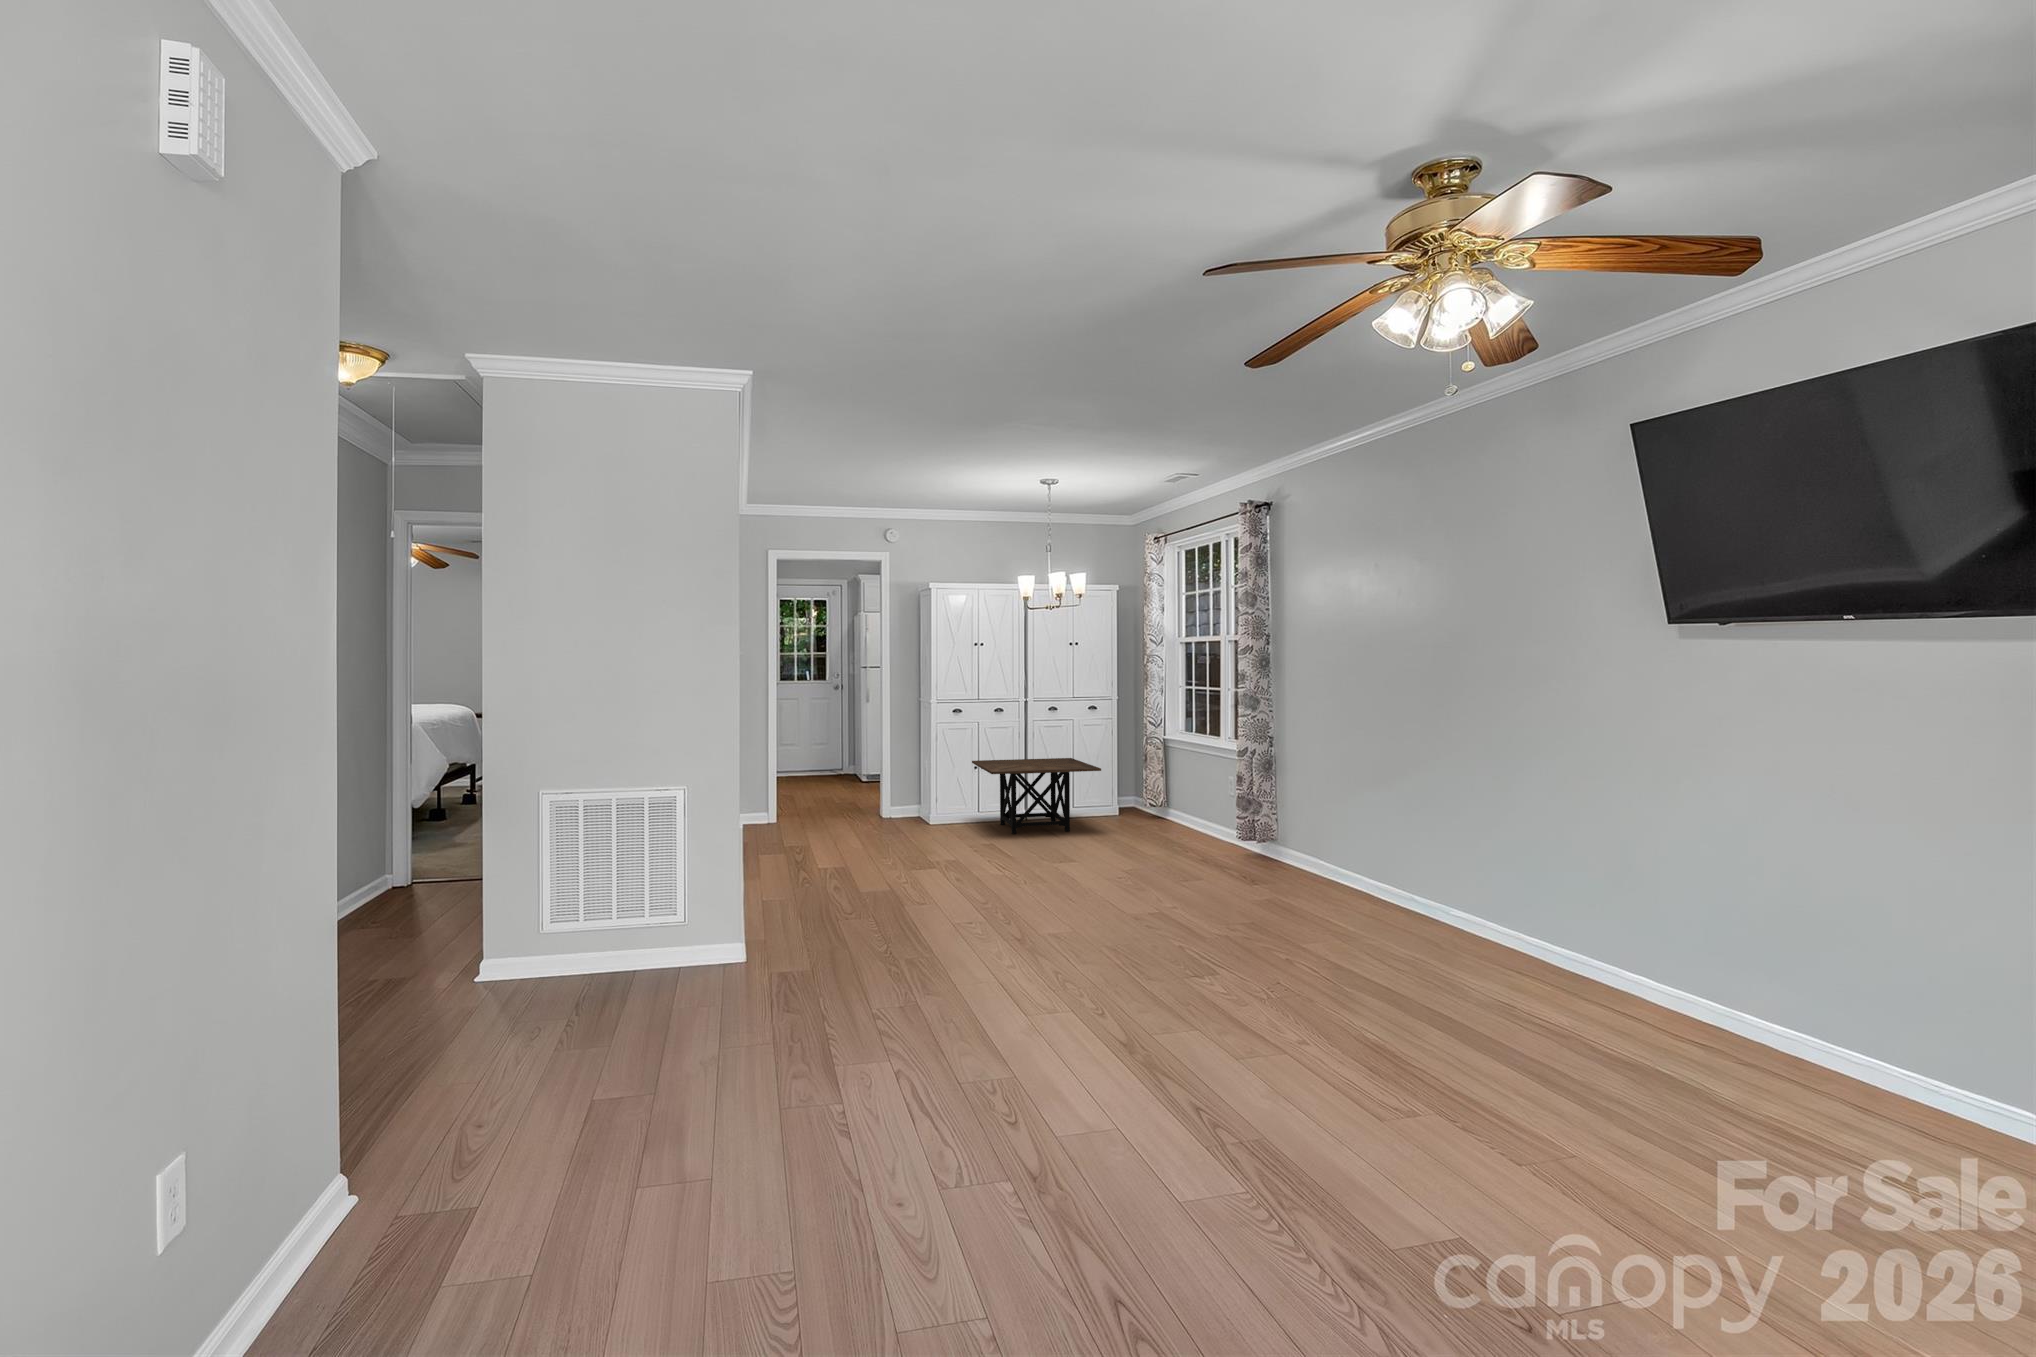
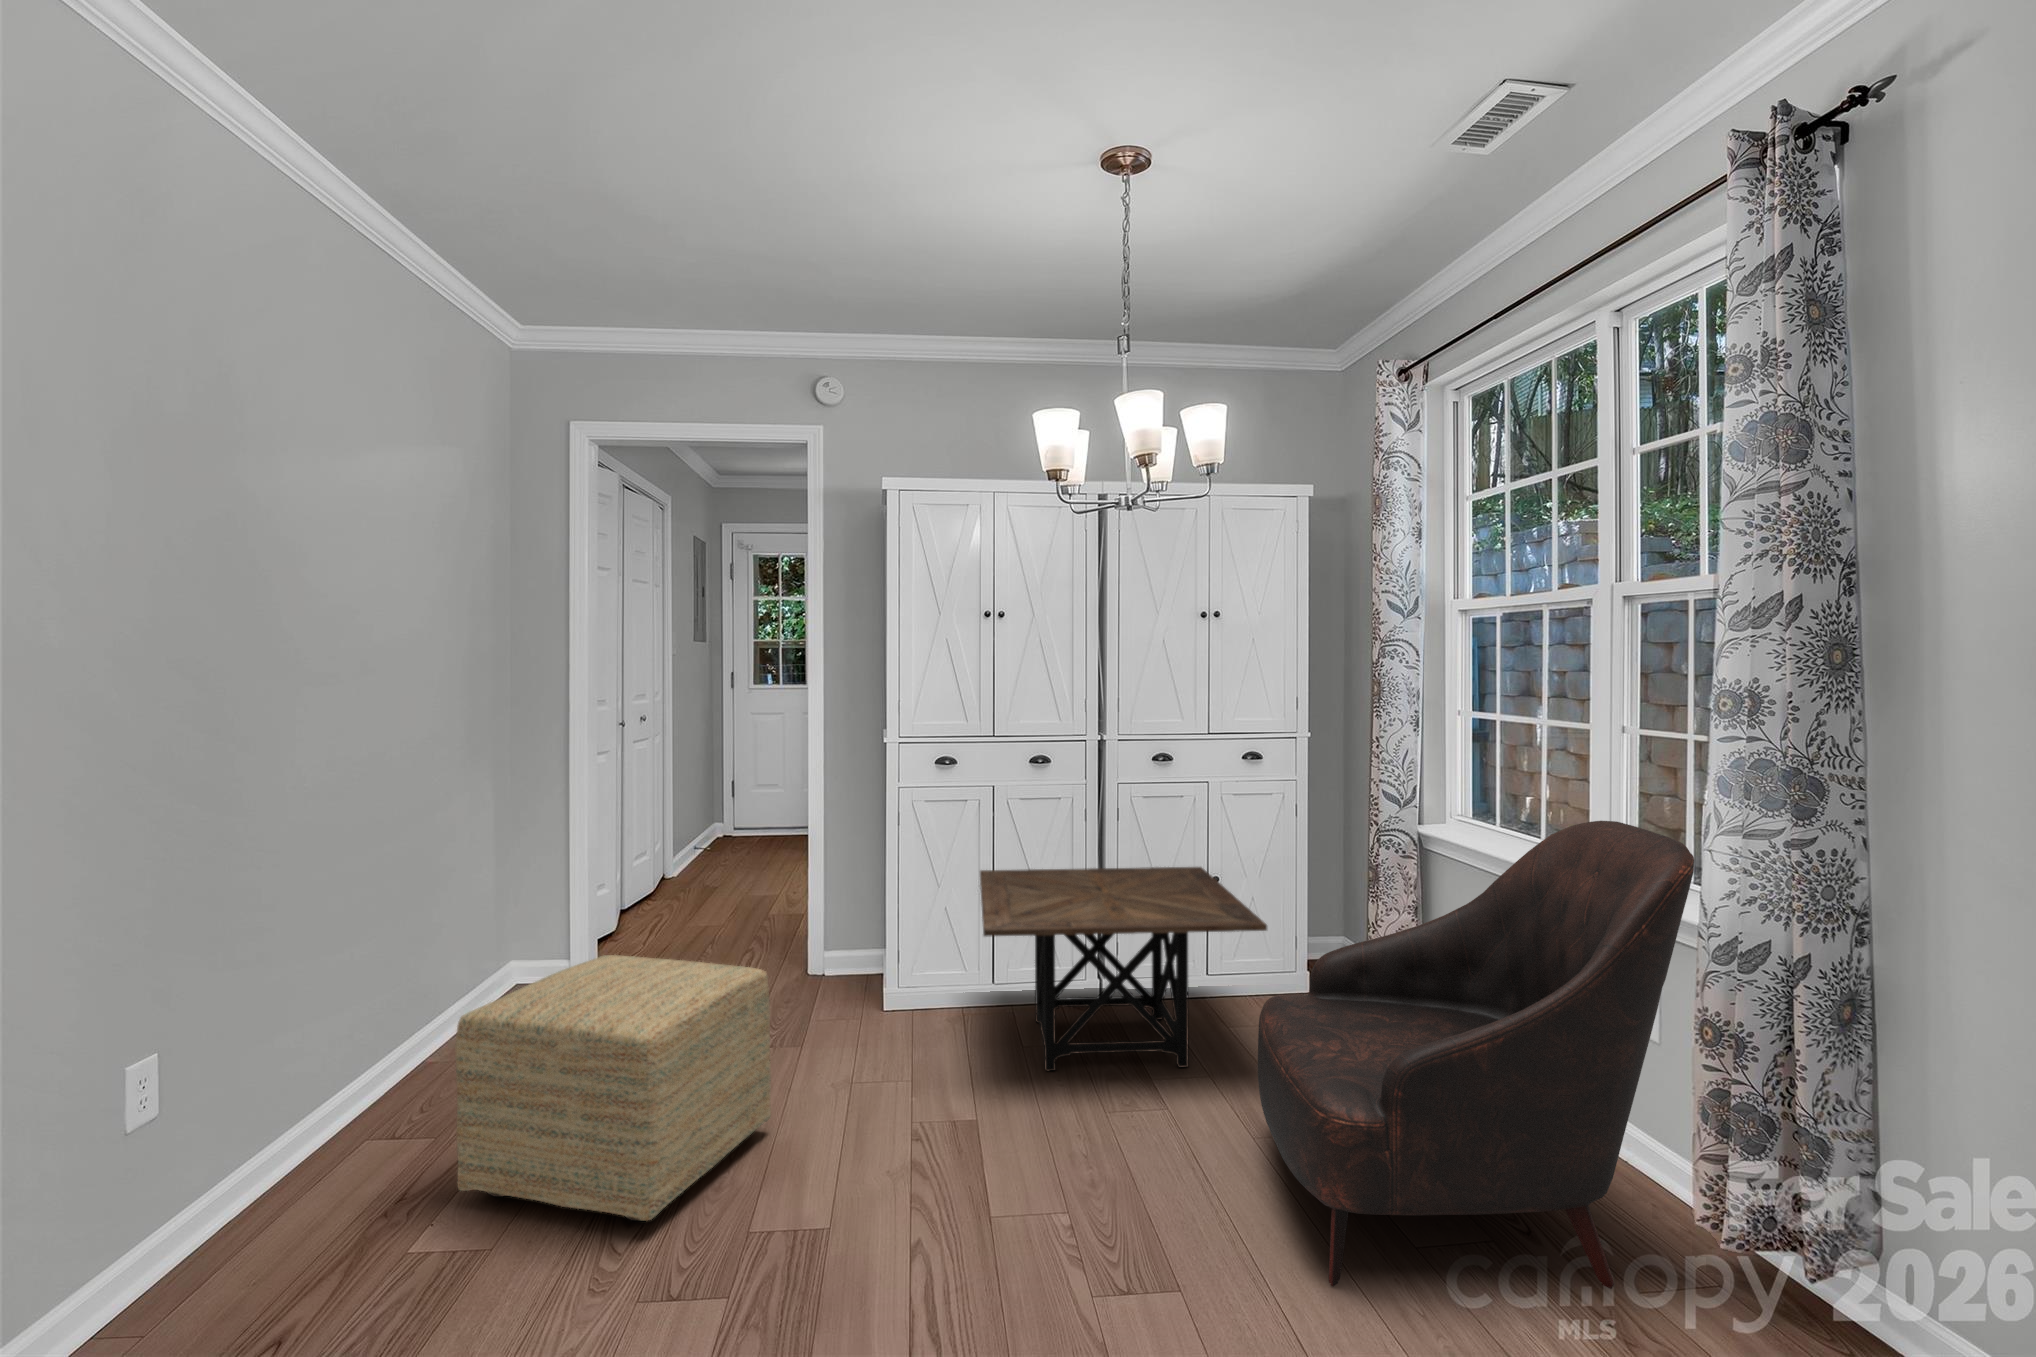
armchair: none [1099,720,1233,860] -> present [1258,821,1694,1289]
ottoman: none [818,783,916,860] -> present [455,955,771,1221]

